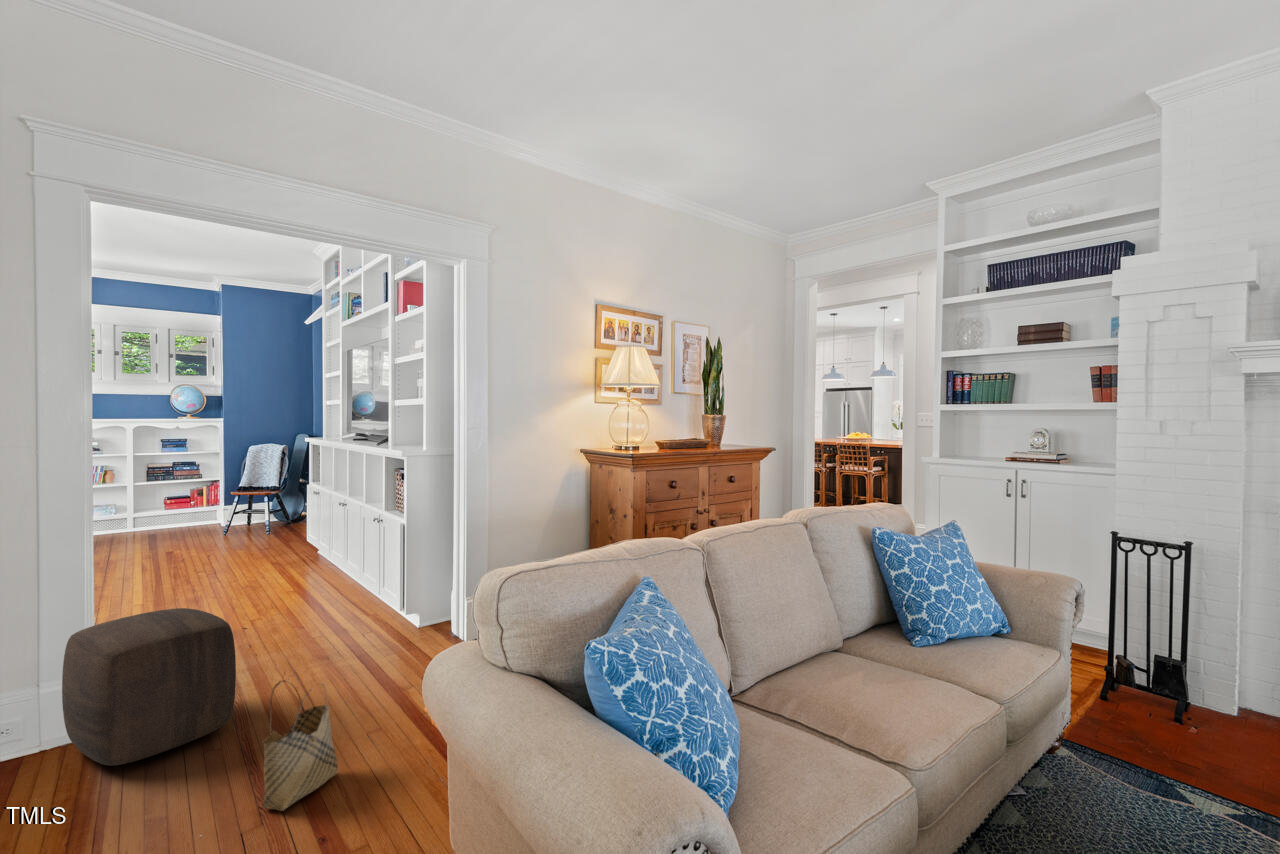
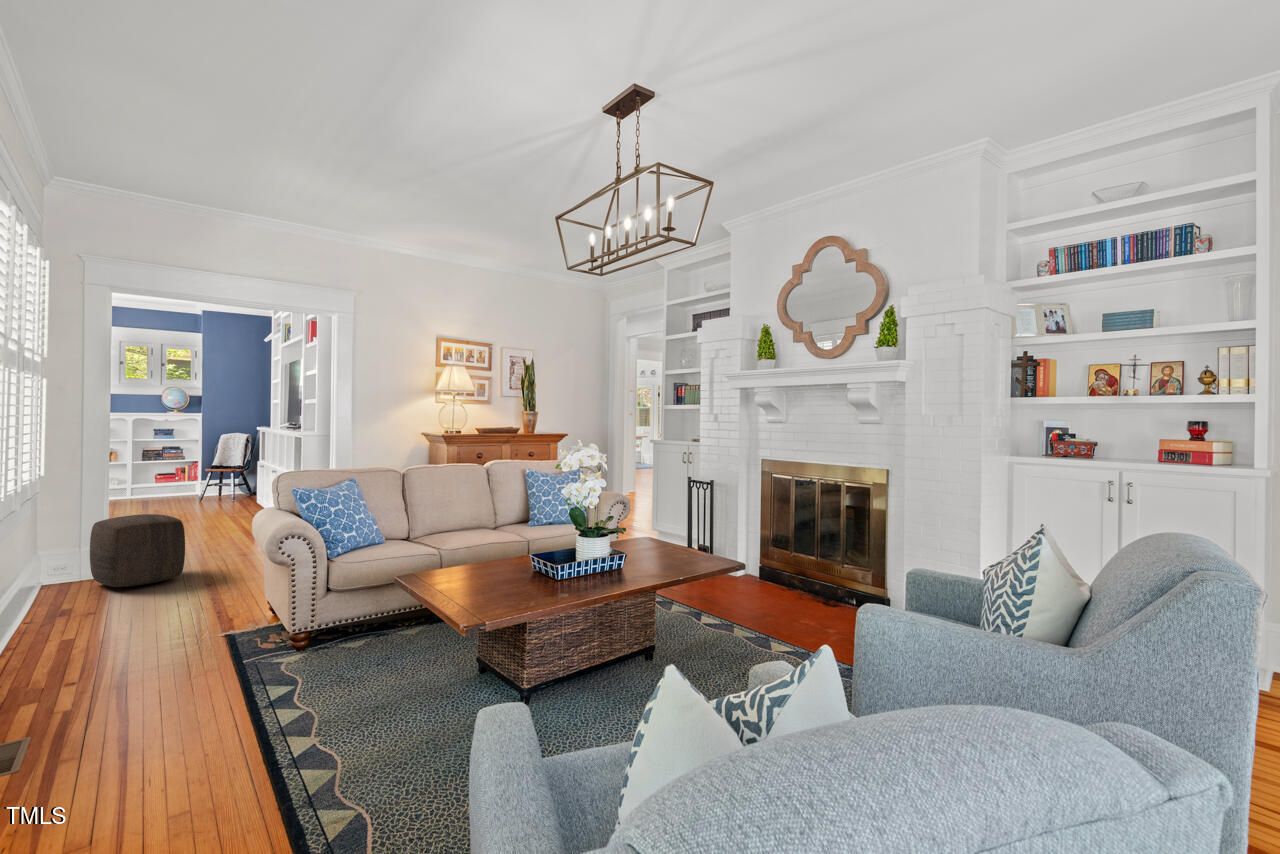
woven basket: present [263,680,338,811] -> none [192,541,234,600]

